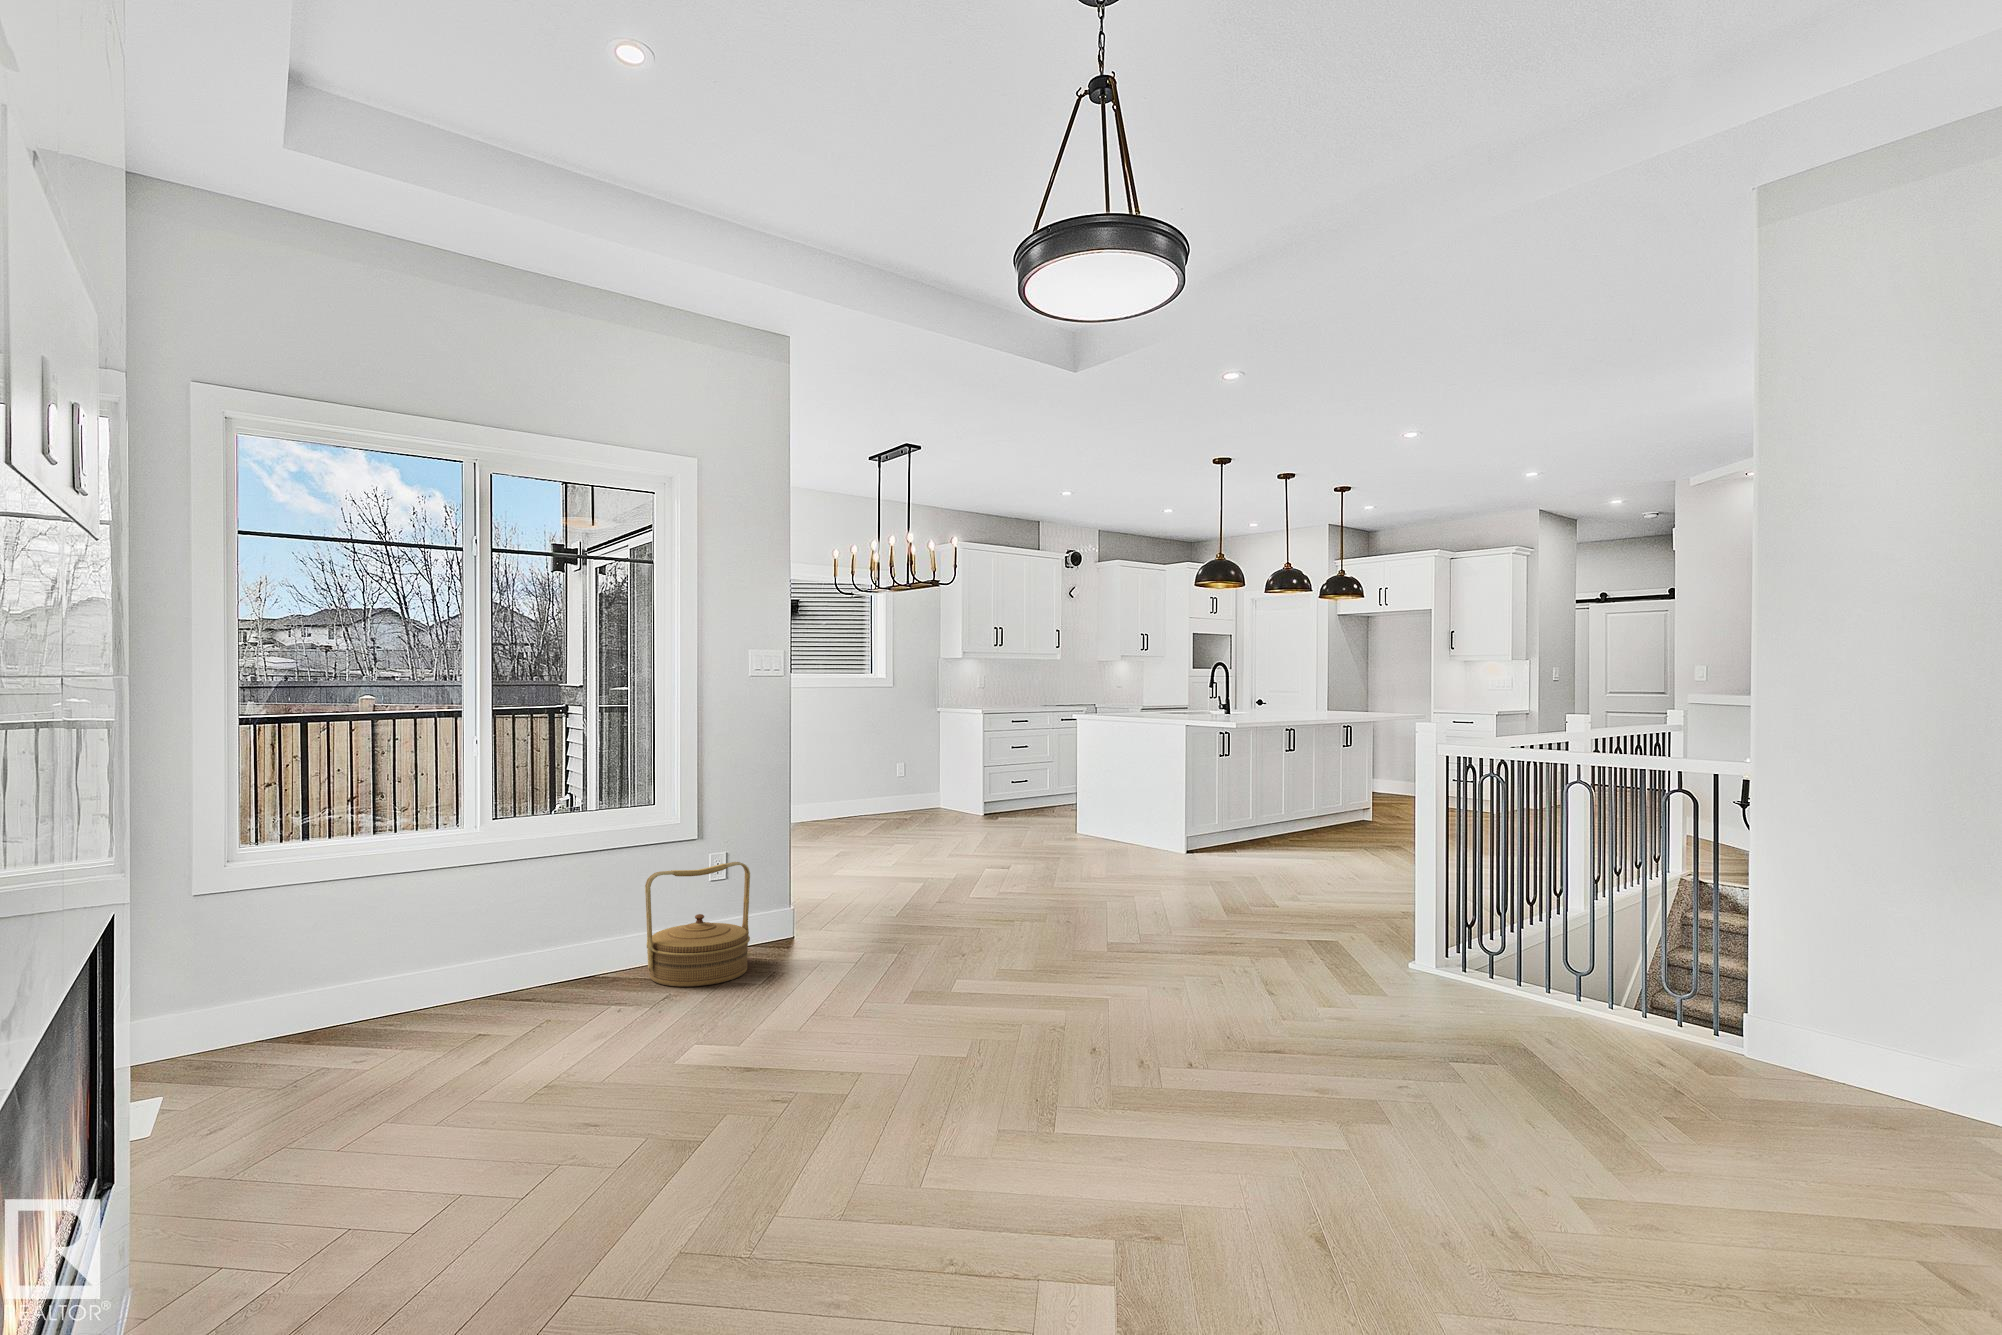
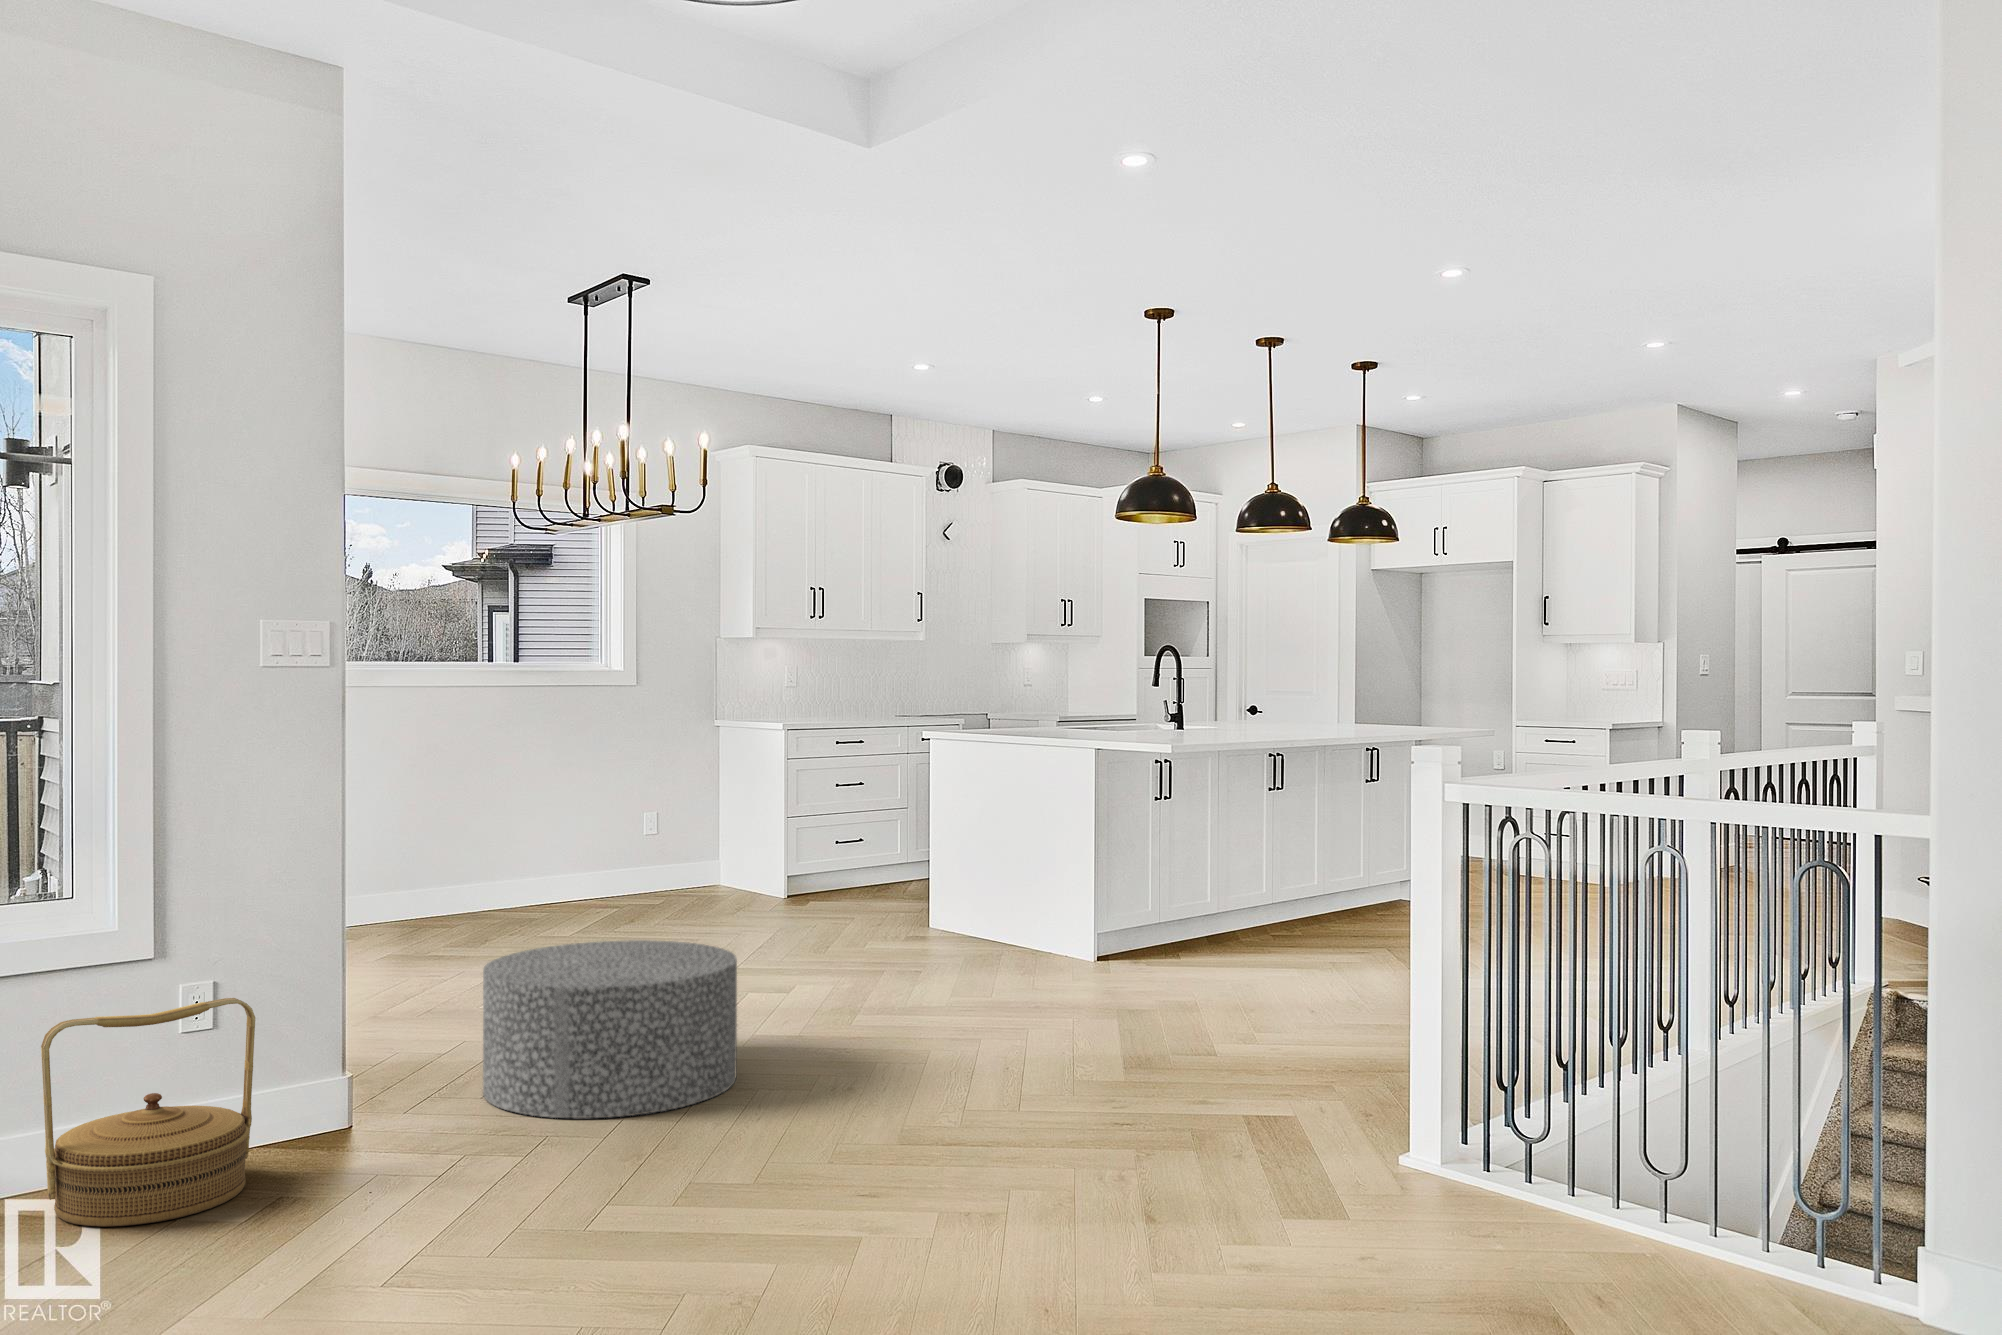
ottoman: none [855,836,999,936] -> present [483,940,737,1118]

